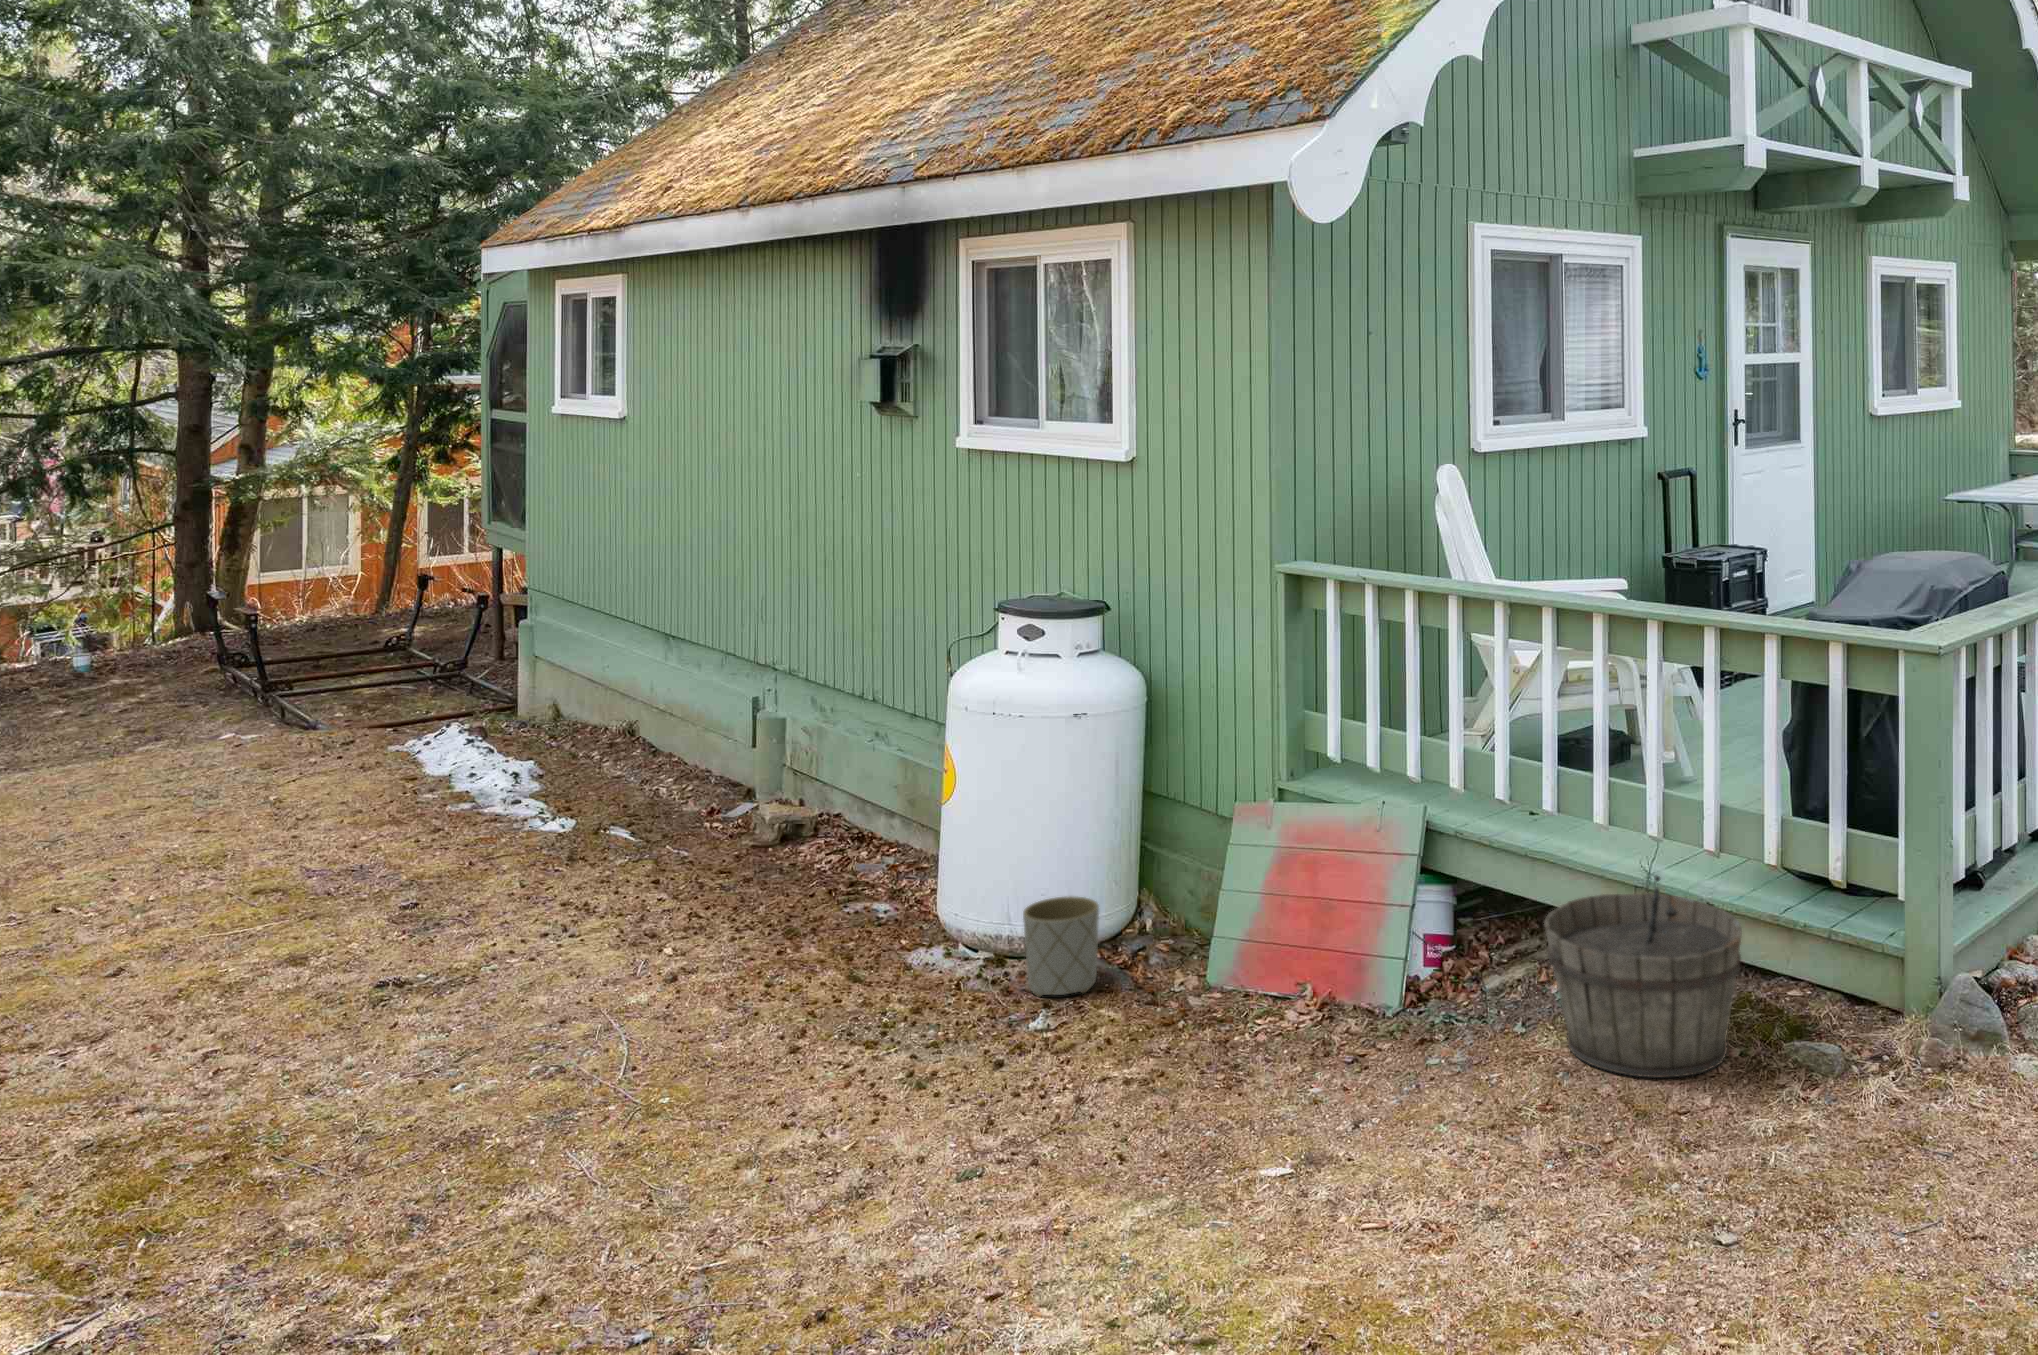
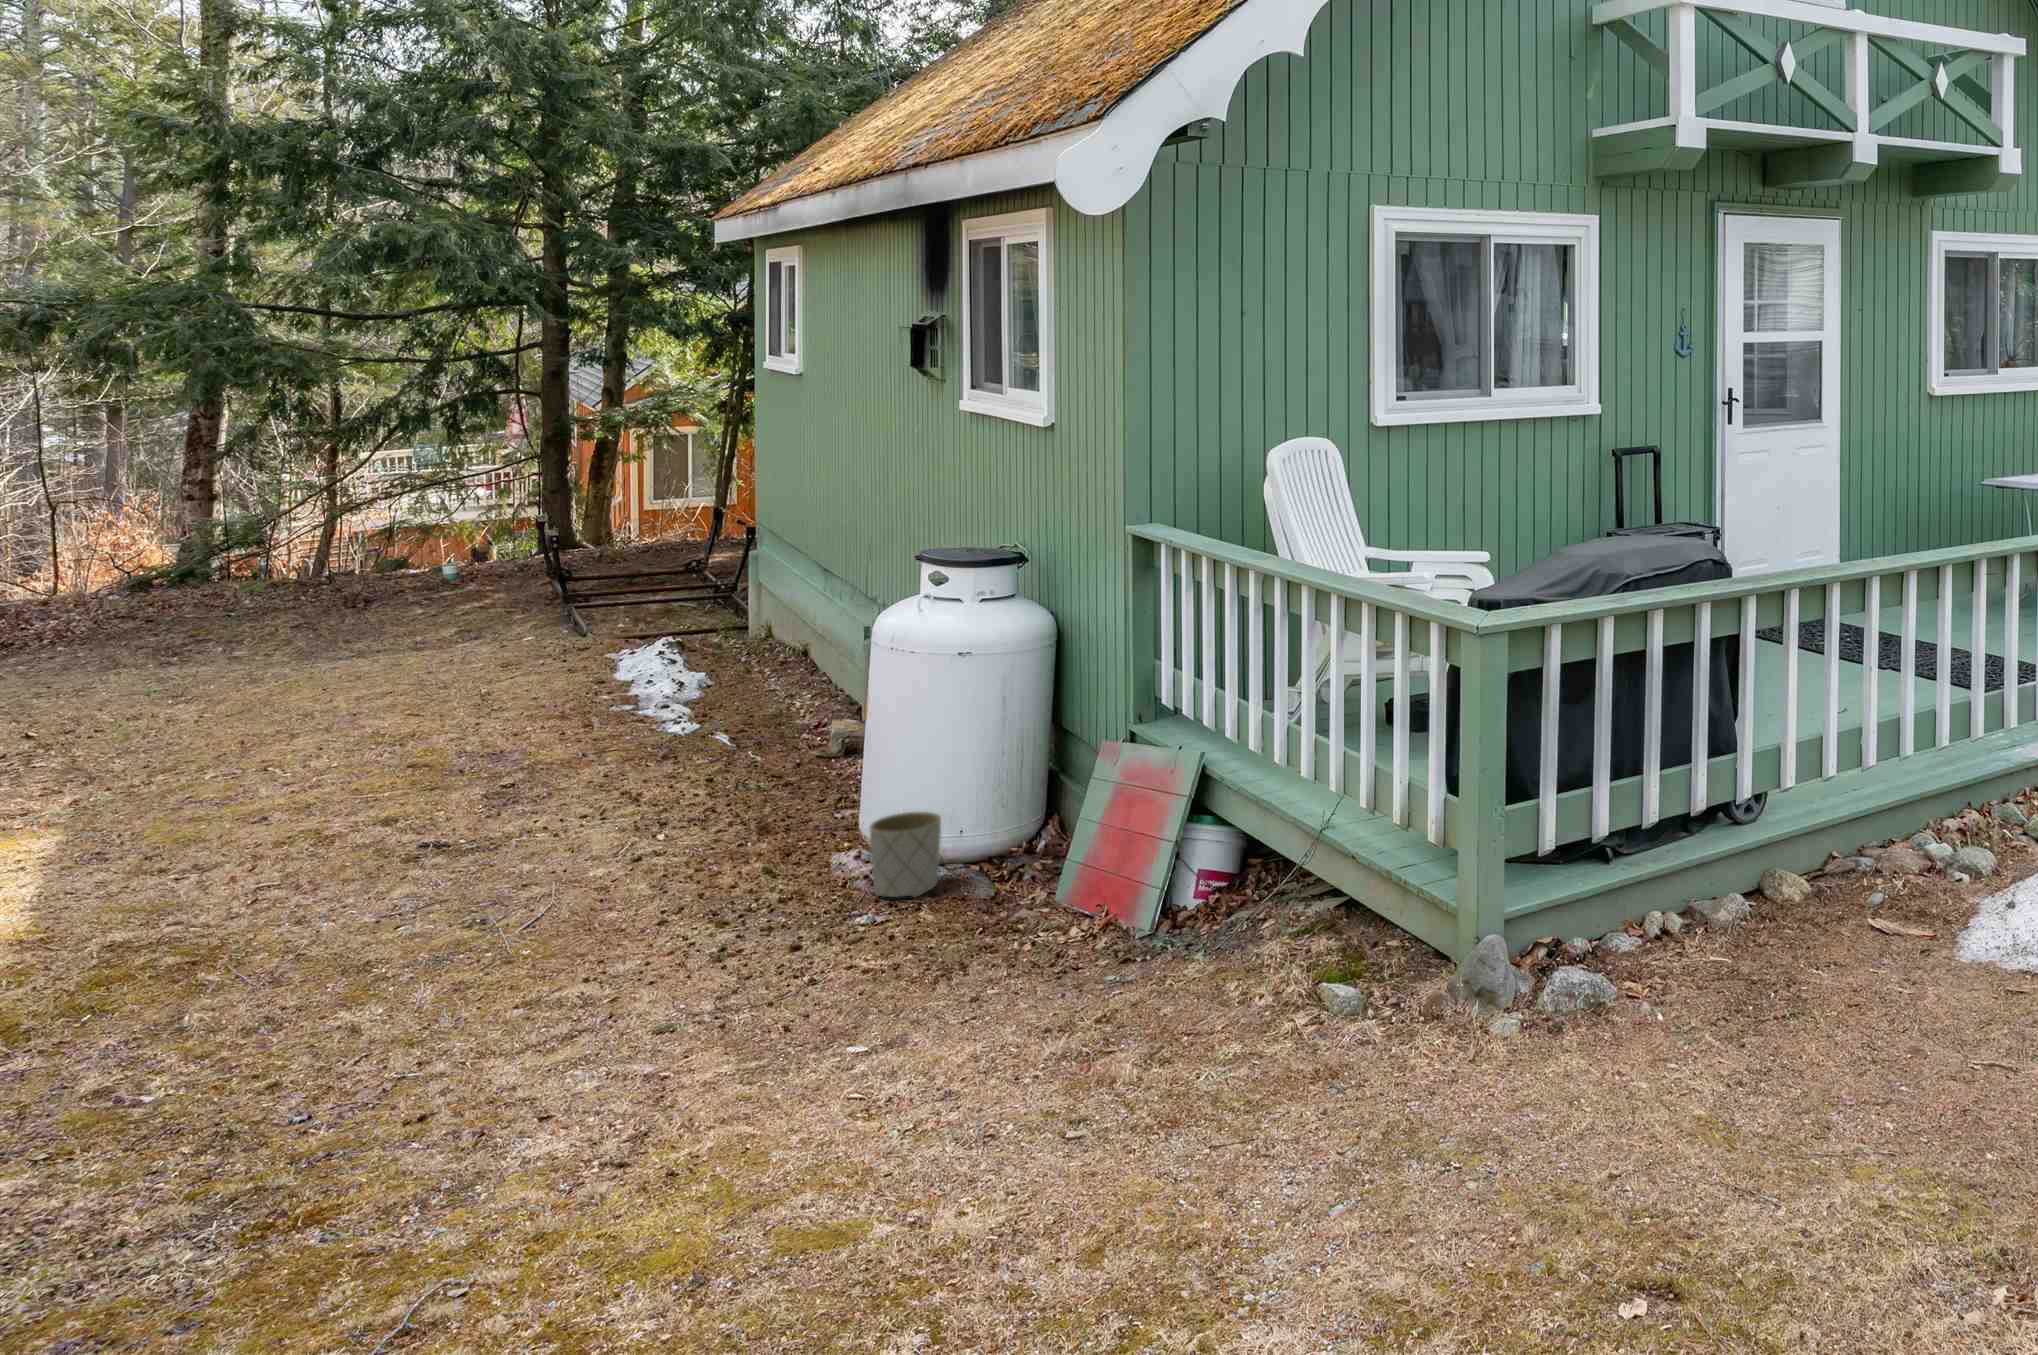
wooden bucket: present [1544,876,1742,1078] -> none [1184,833,1373,1018]

